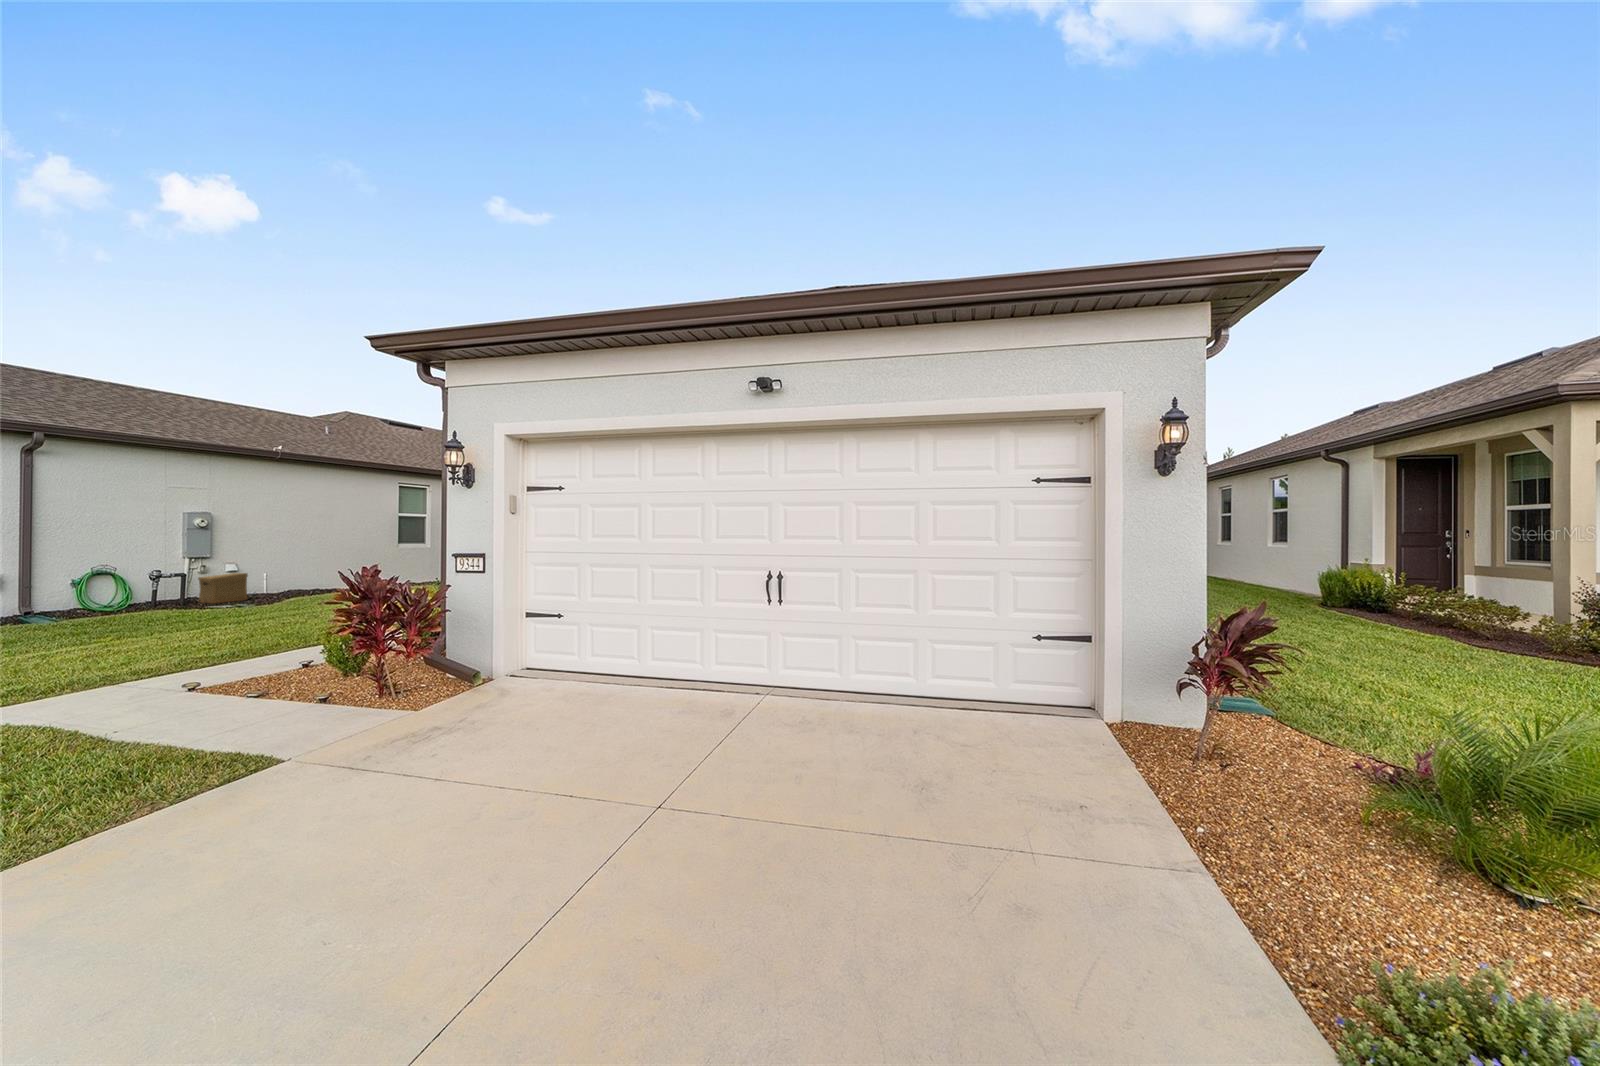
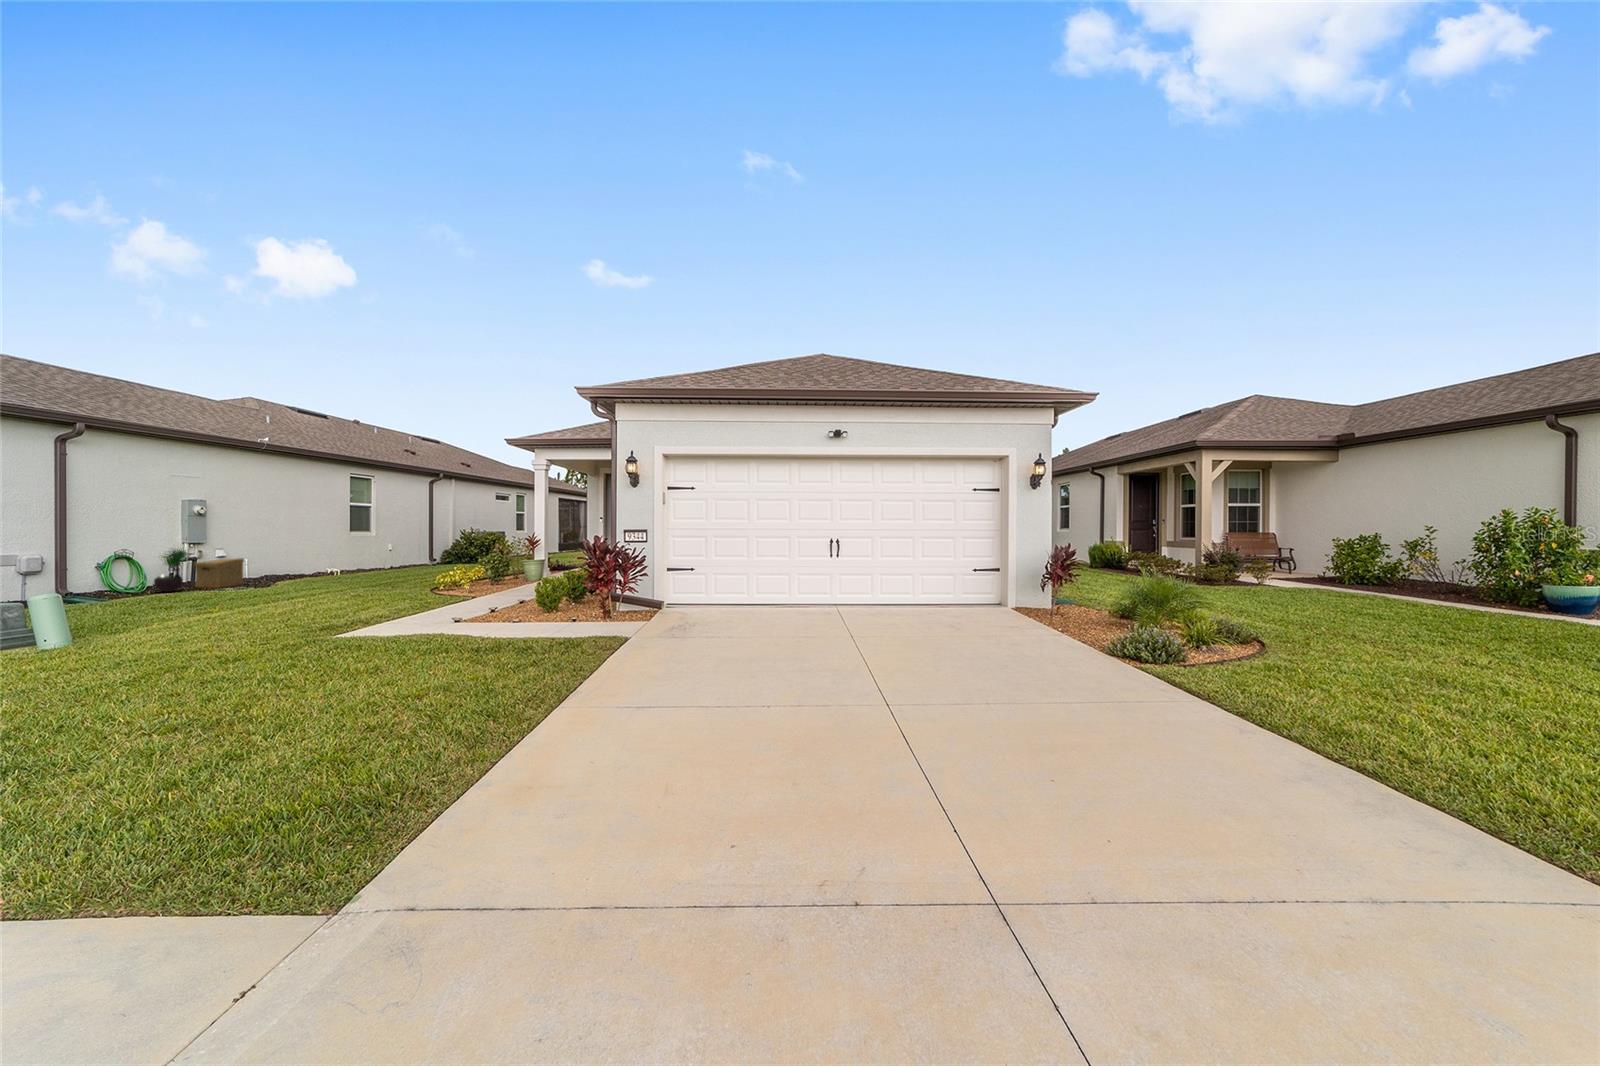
potted tree: none [143,560,184,608] -> present [154,547,189,592]

